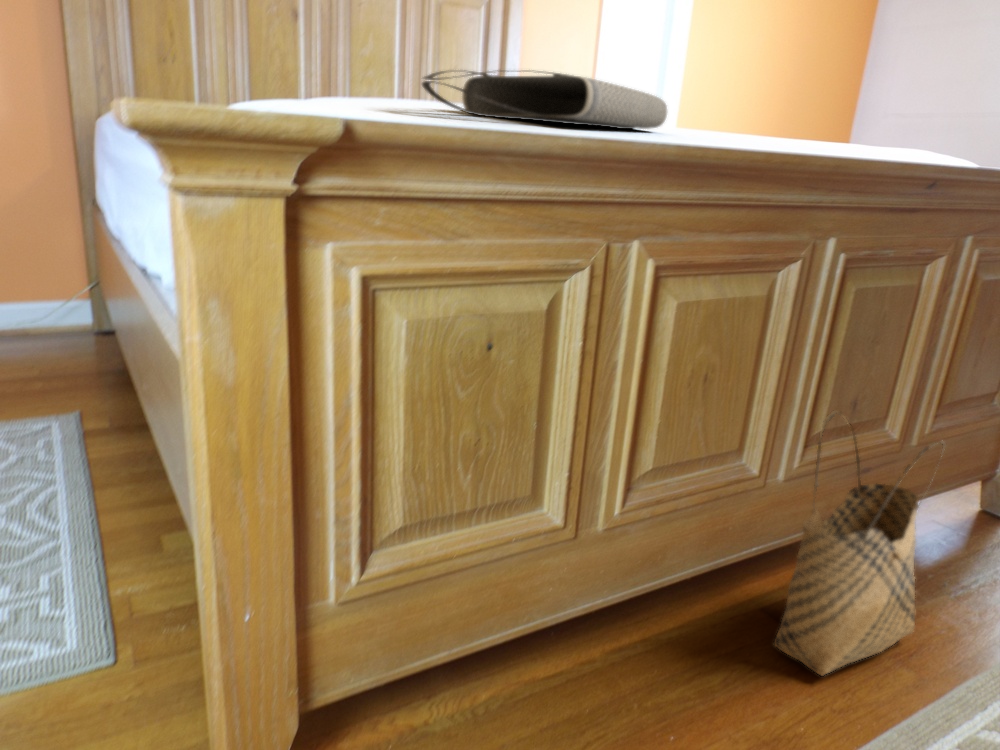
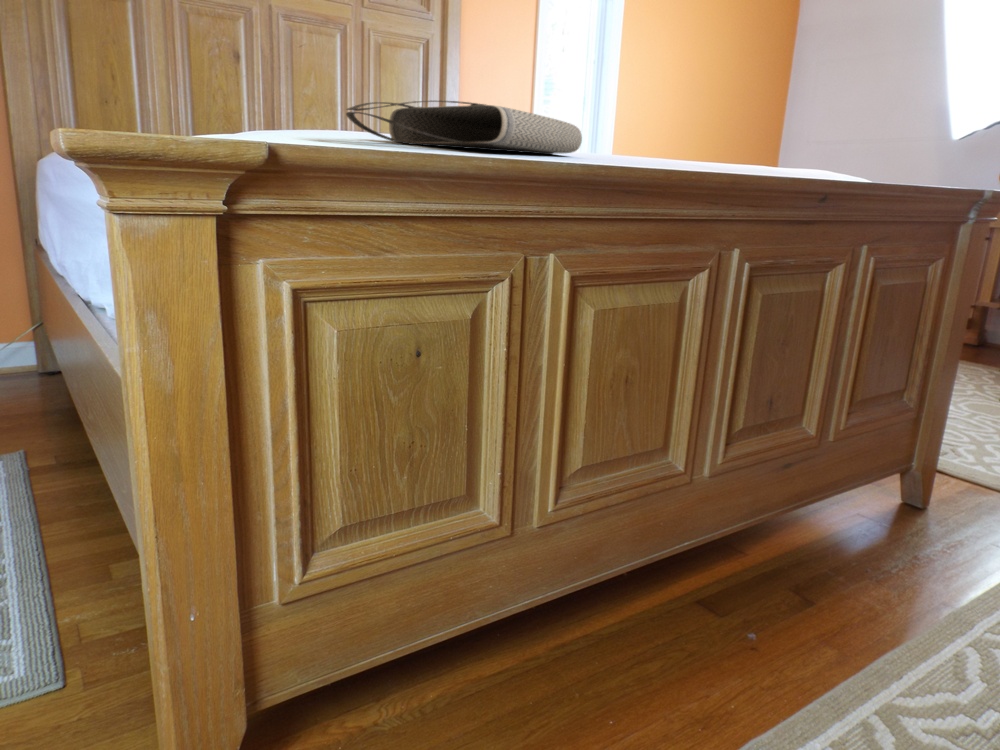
woven basket: present [774,411,945,675] -> none [707,407,848,656]

